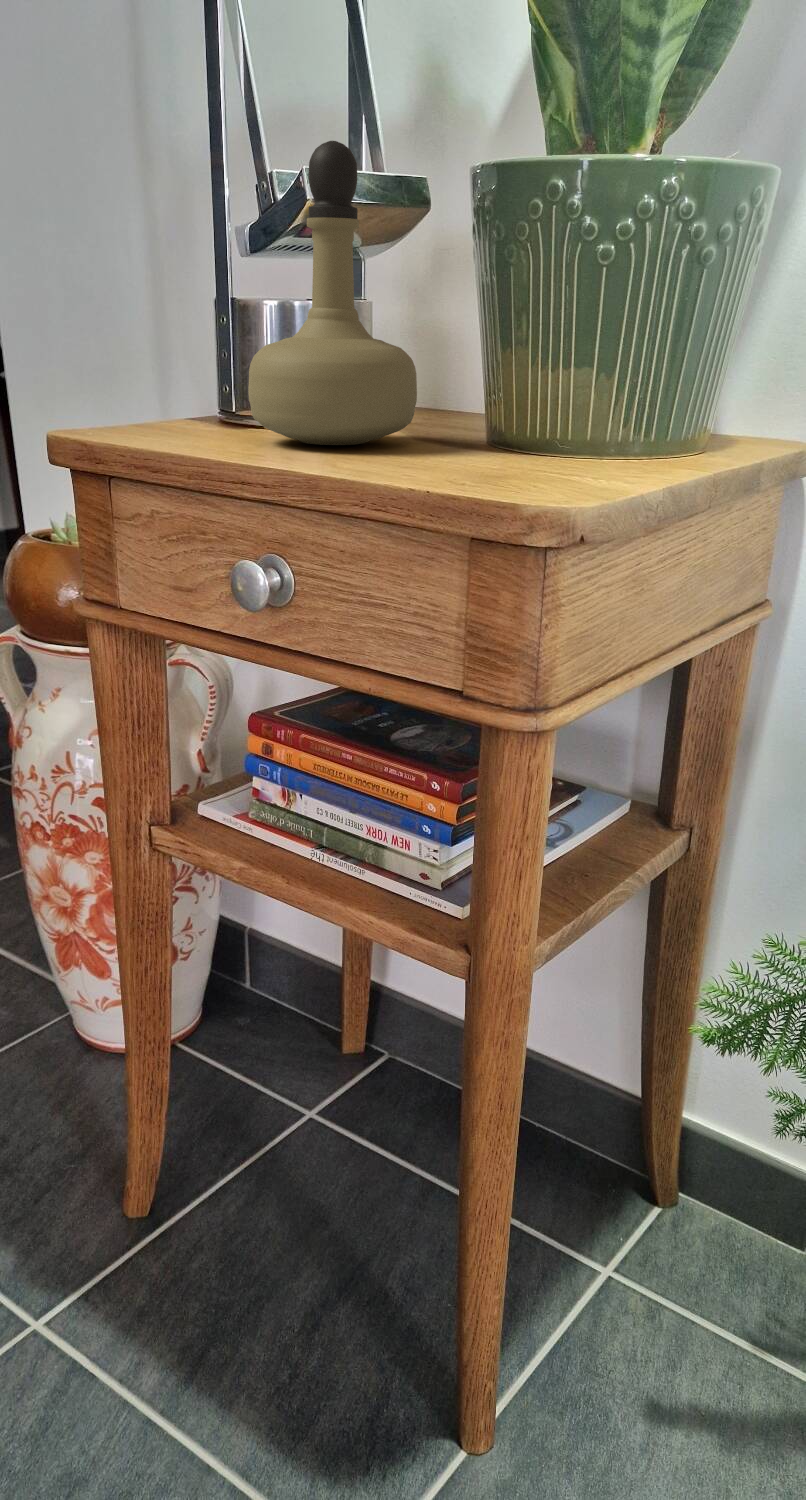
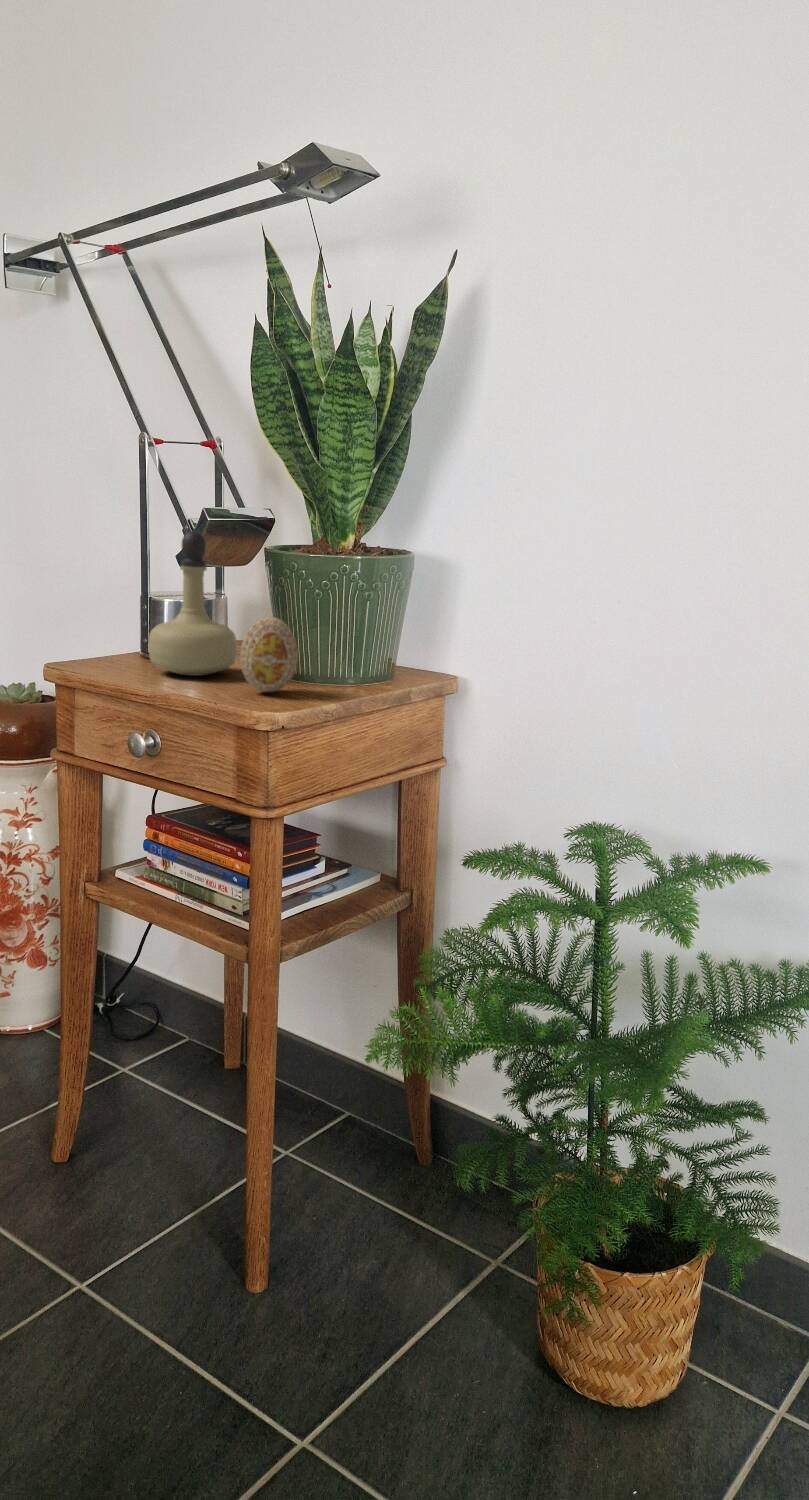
decorative egg: none [450,302,571,467] -> present [240,617,298,692]

